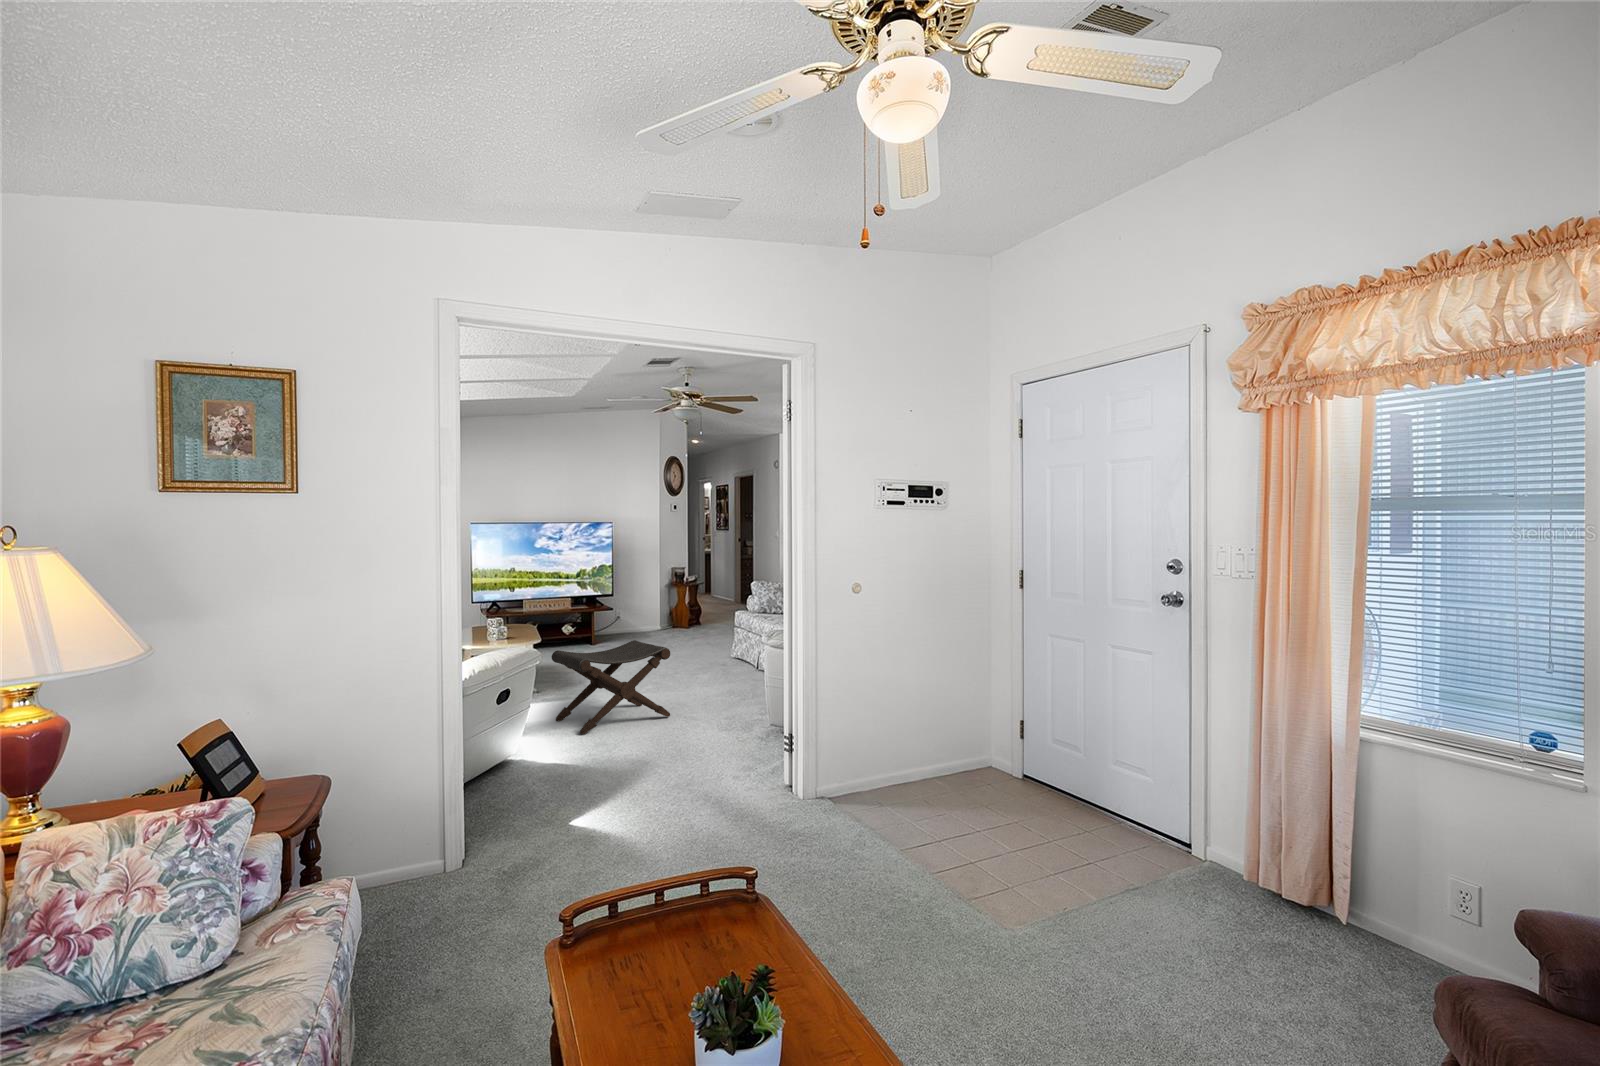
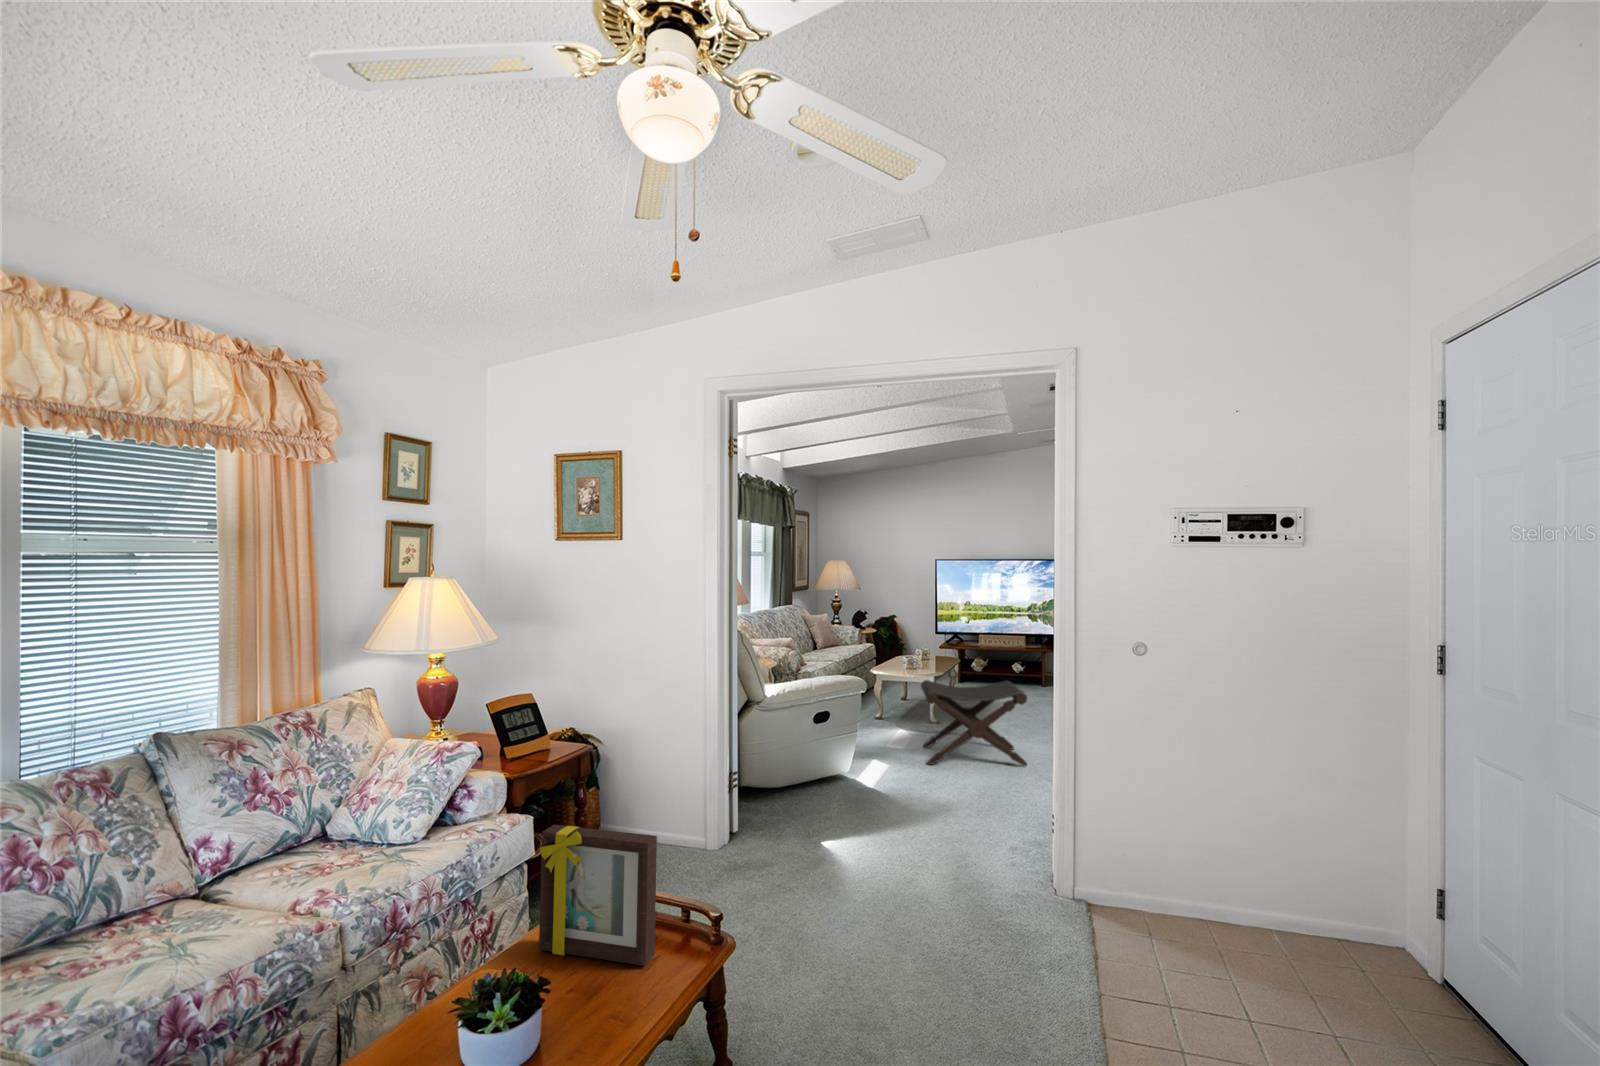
picture frame: none [608,803,737,969] -> present [539,825,657,966]

